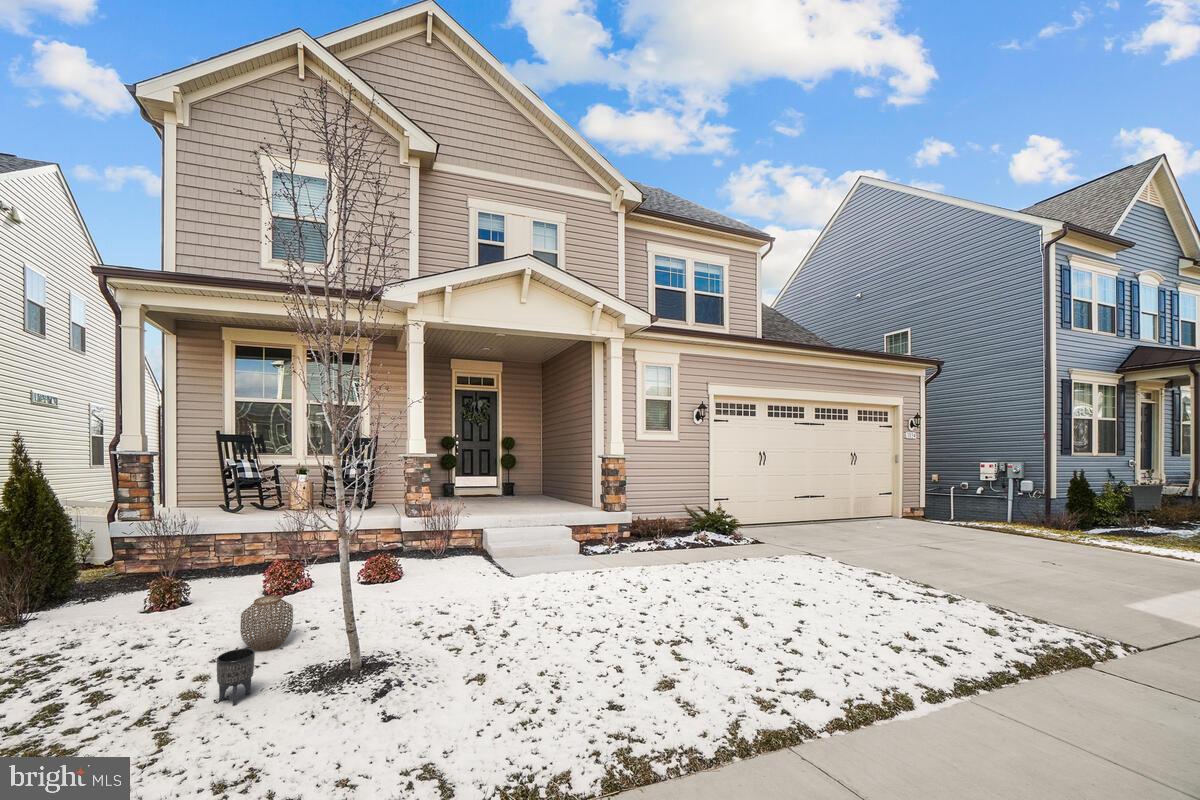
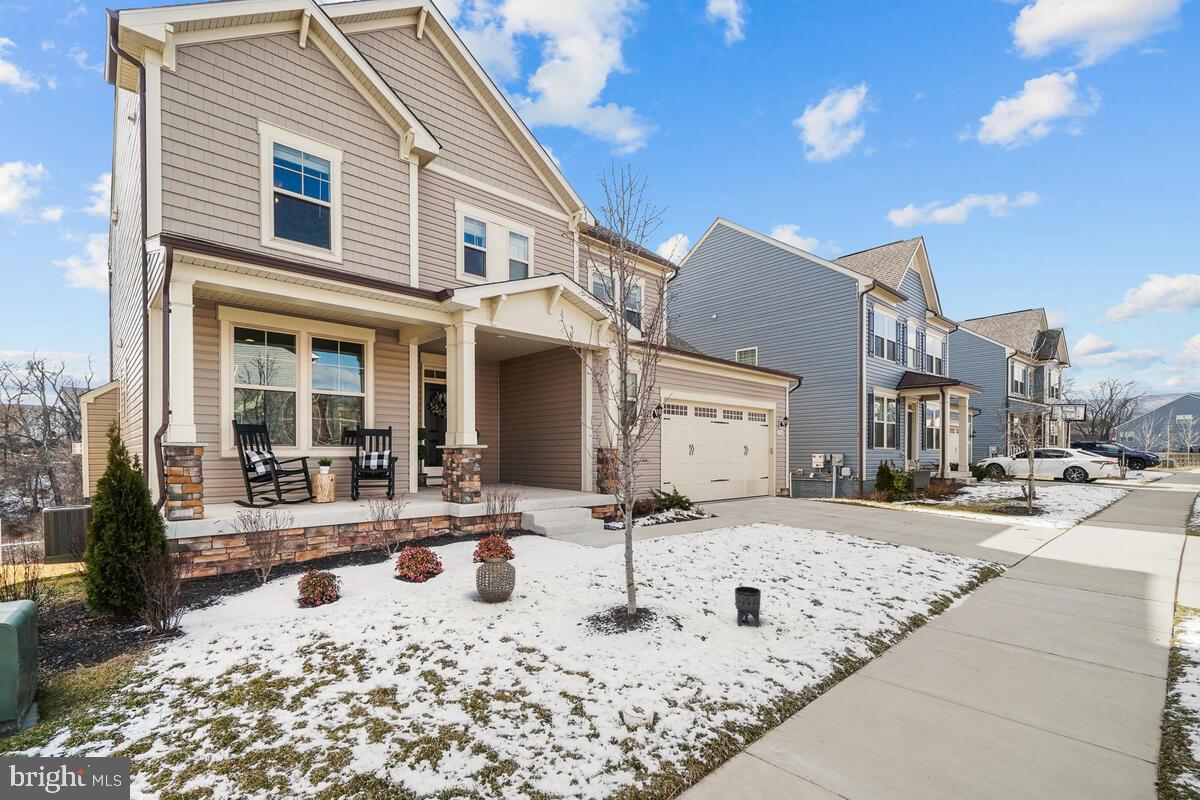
planter: present [217,648,255,706] -> present [735,587,761,627]

